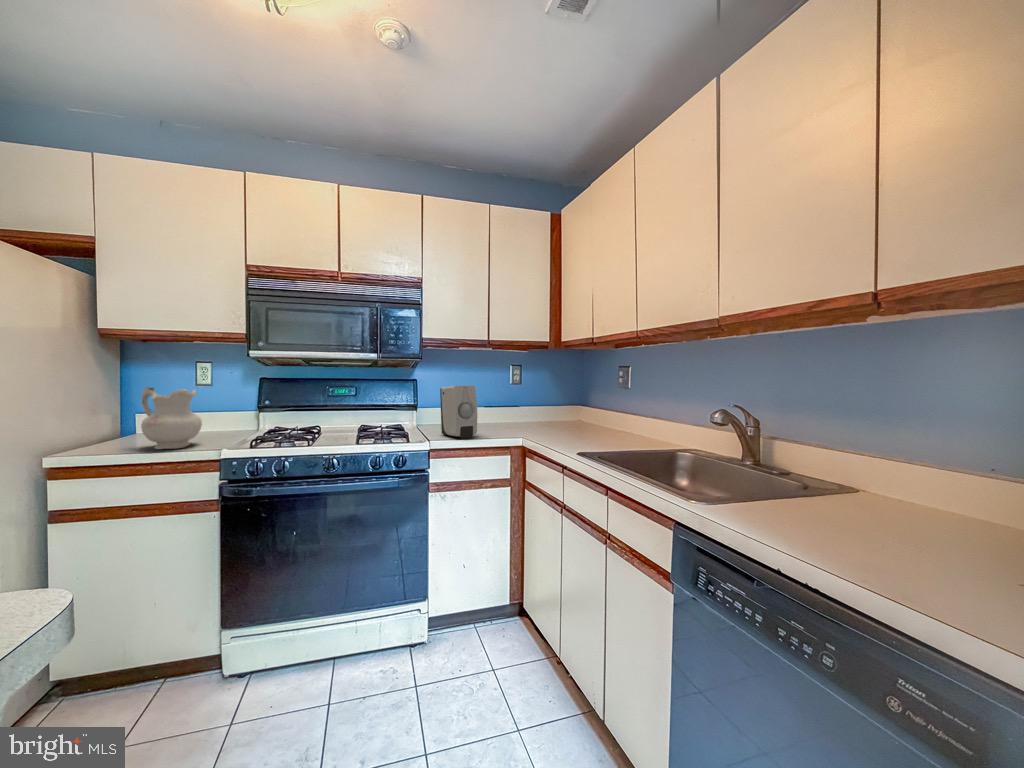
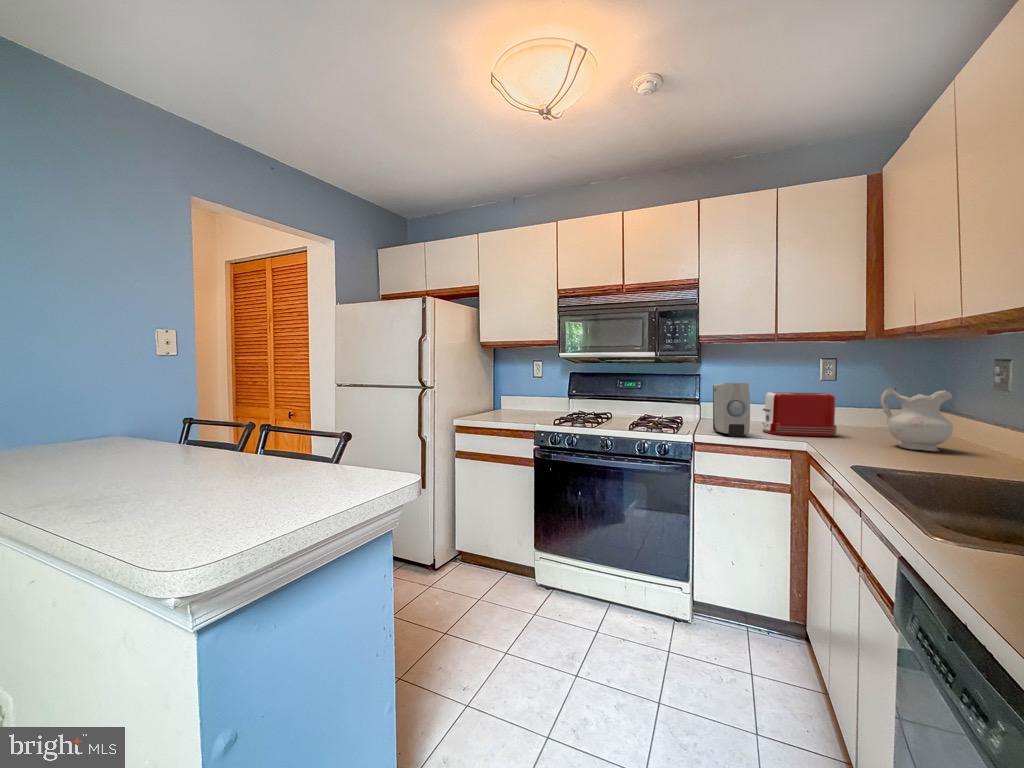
ceramic pitcher: present [141,387,202,449] -> present [881,387,953,451]
toaster: none [480,393,534,432] -> present [762,392,837,437]

